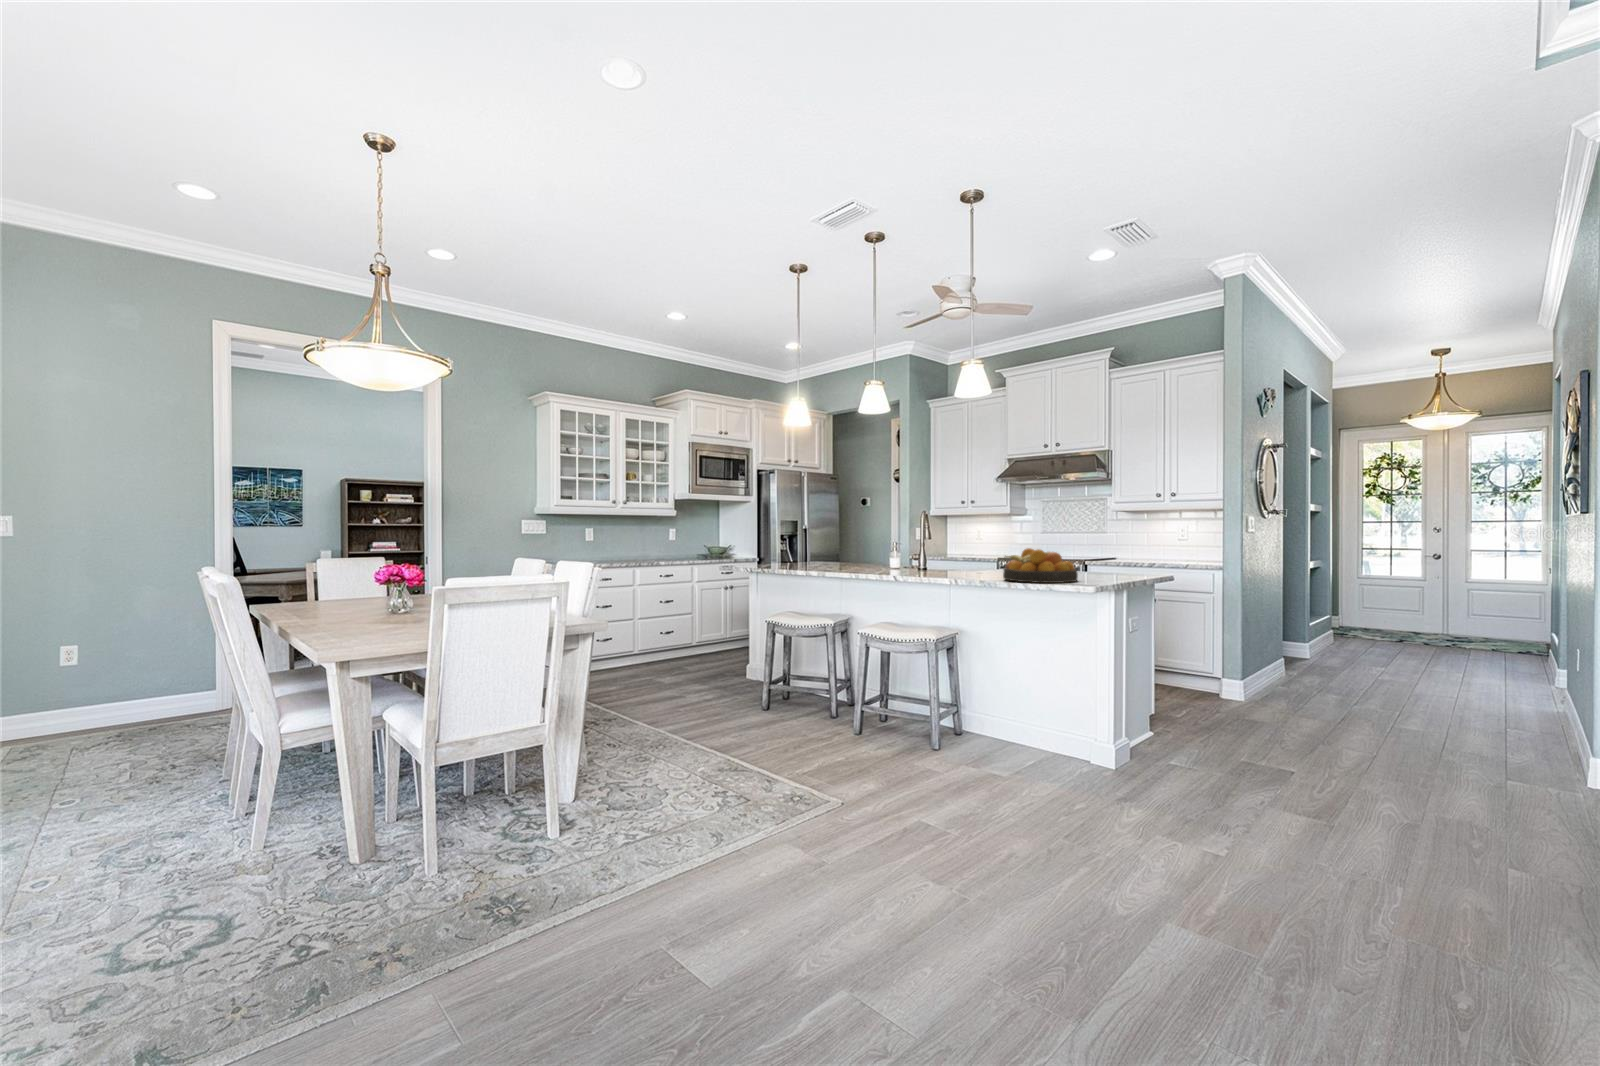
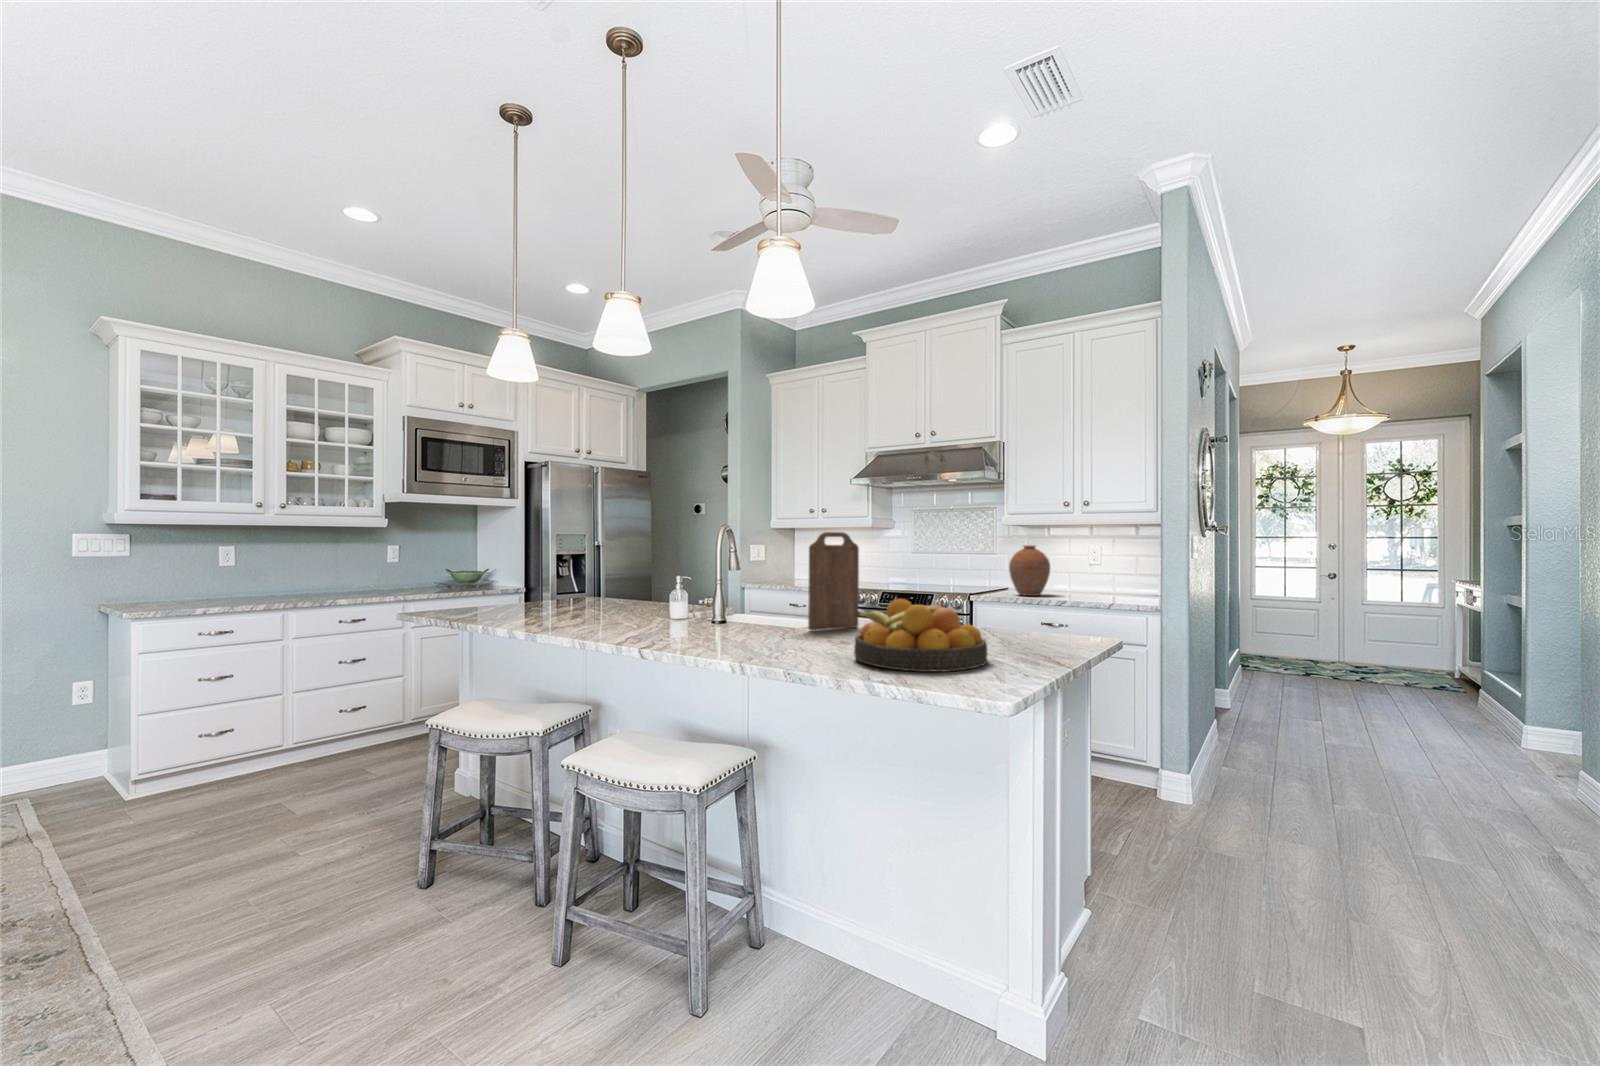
cutting board: none [973,514,1004,573] -> present [808,532,859,630]
vase: none [1116,525,1148,562] -> present [1009,545,1050,596]

